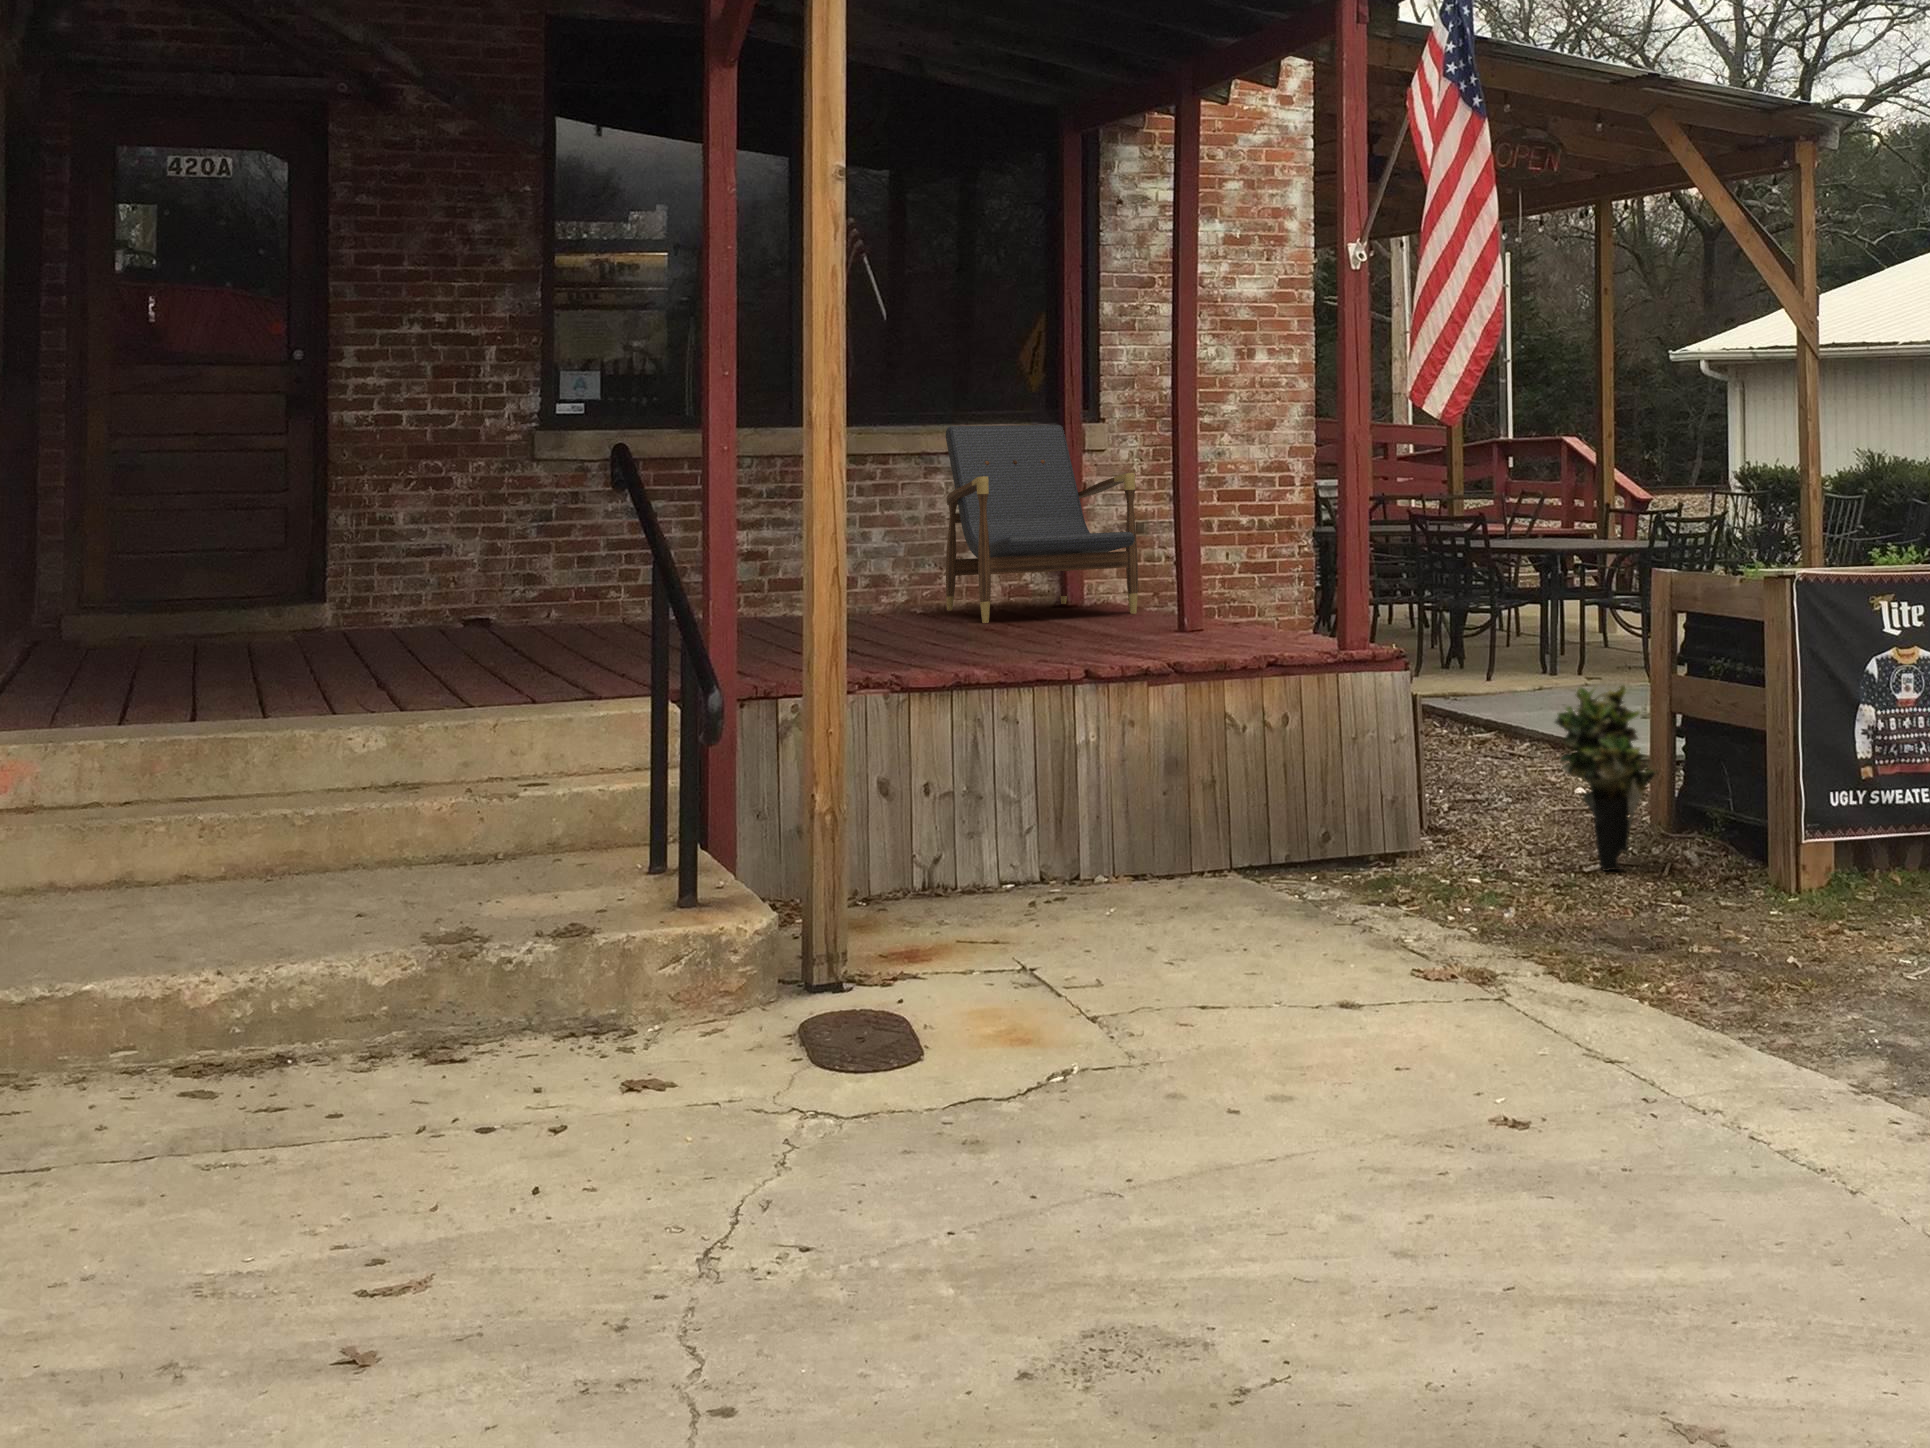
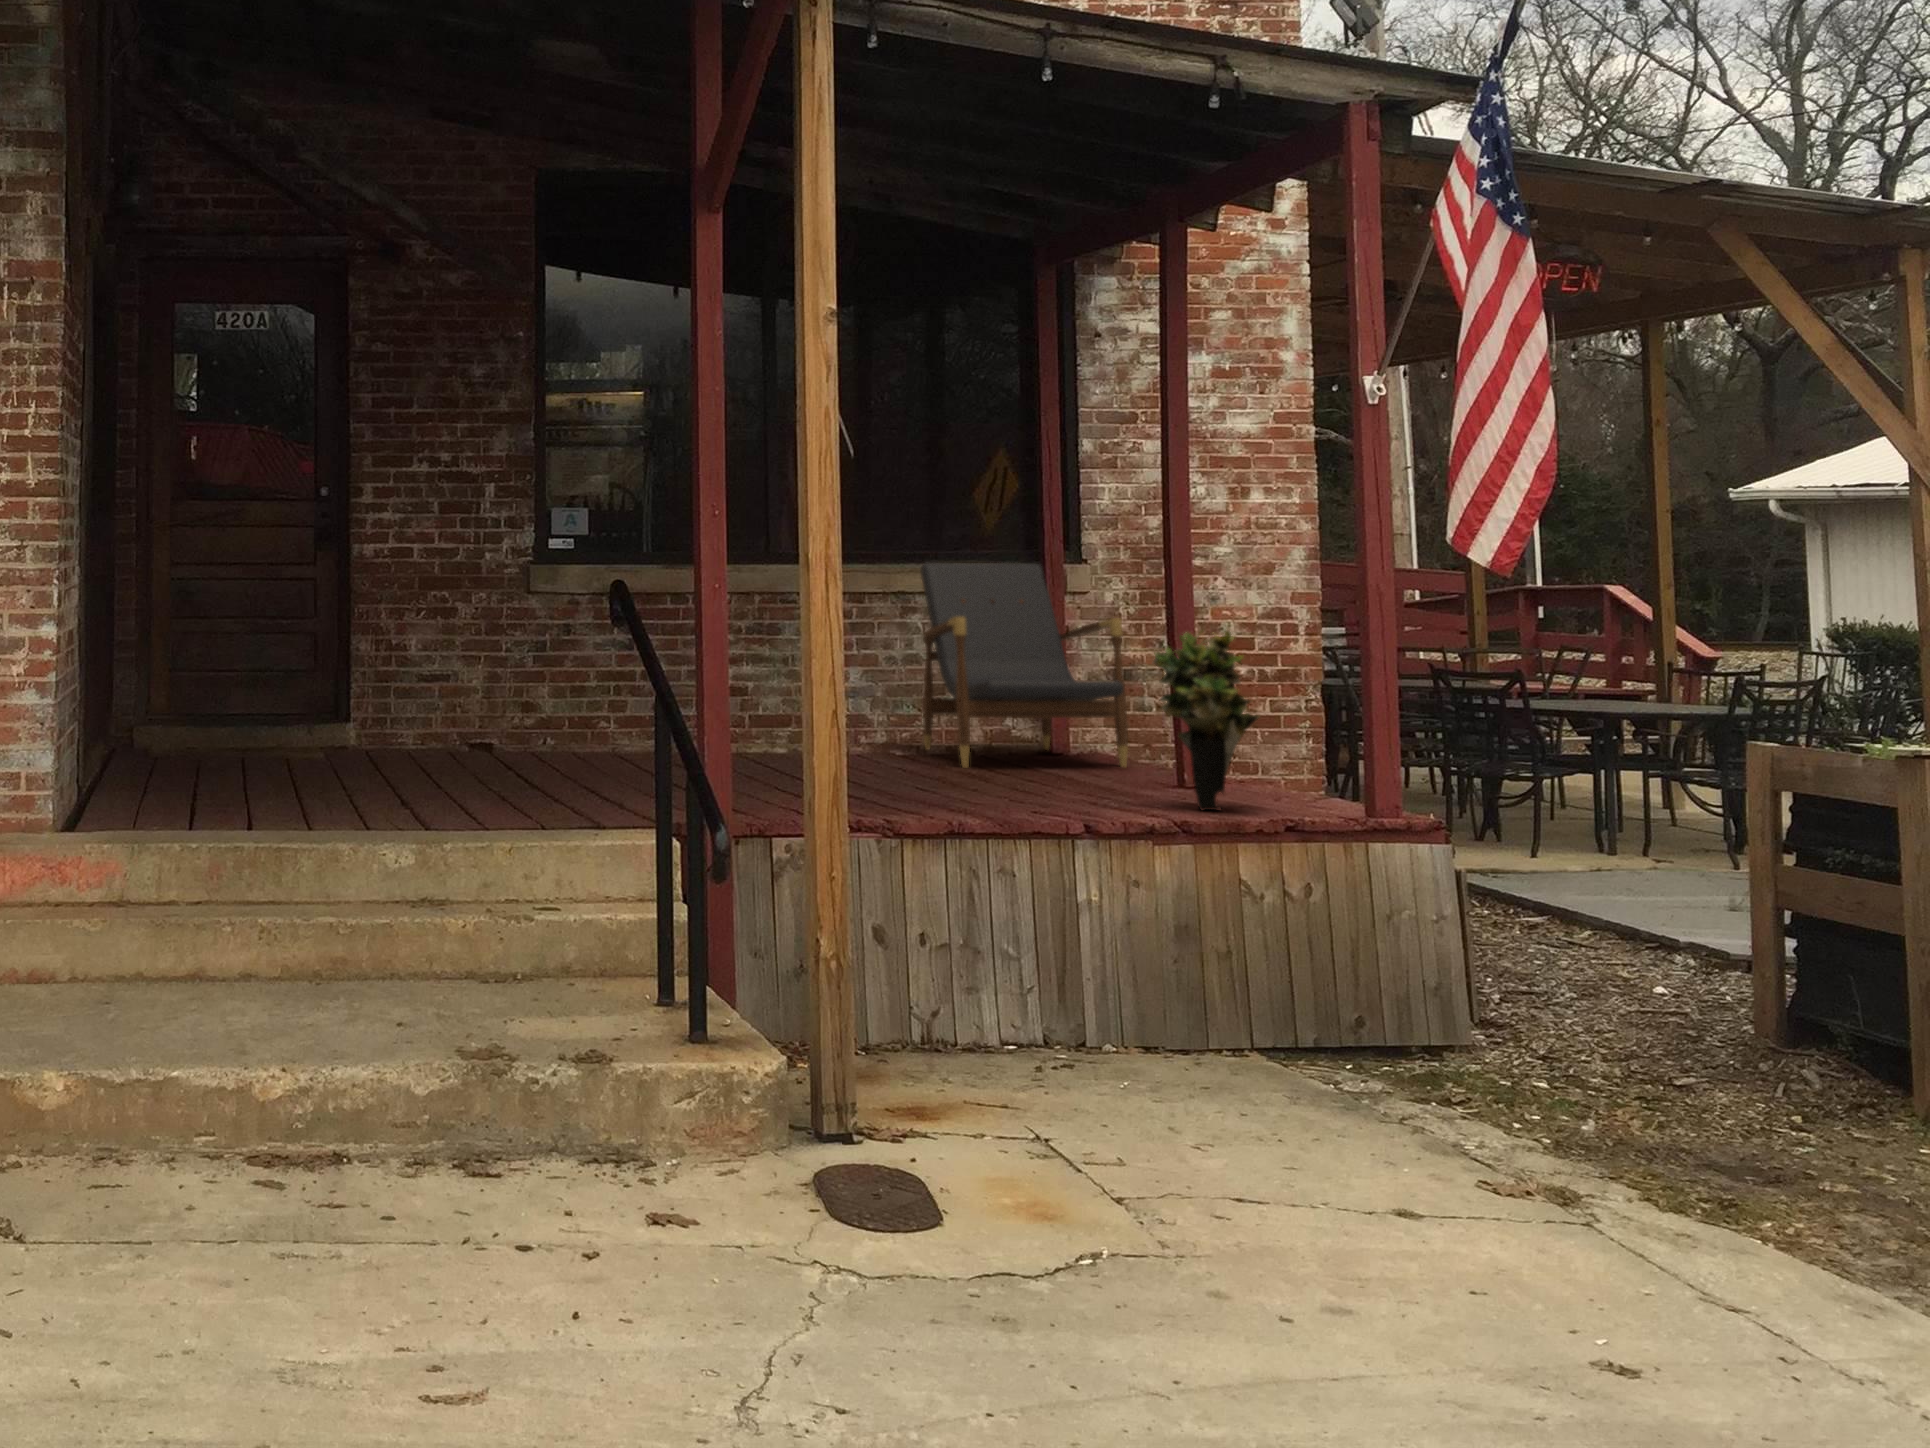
potted plant: present [1555,686,1657,871] -> present [1154,631,1259,810]

